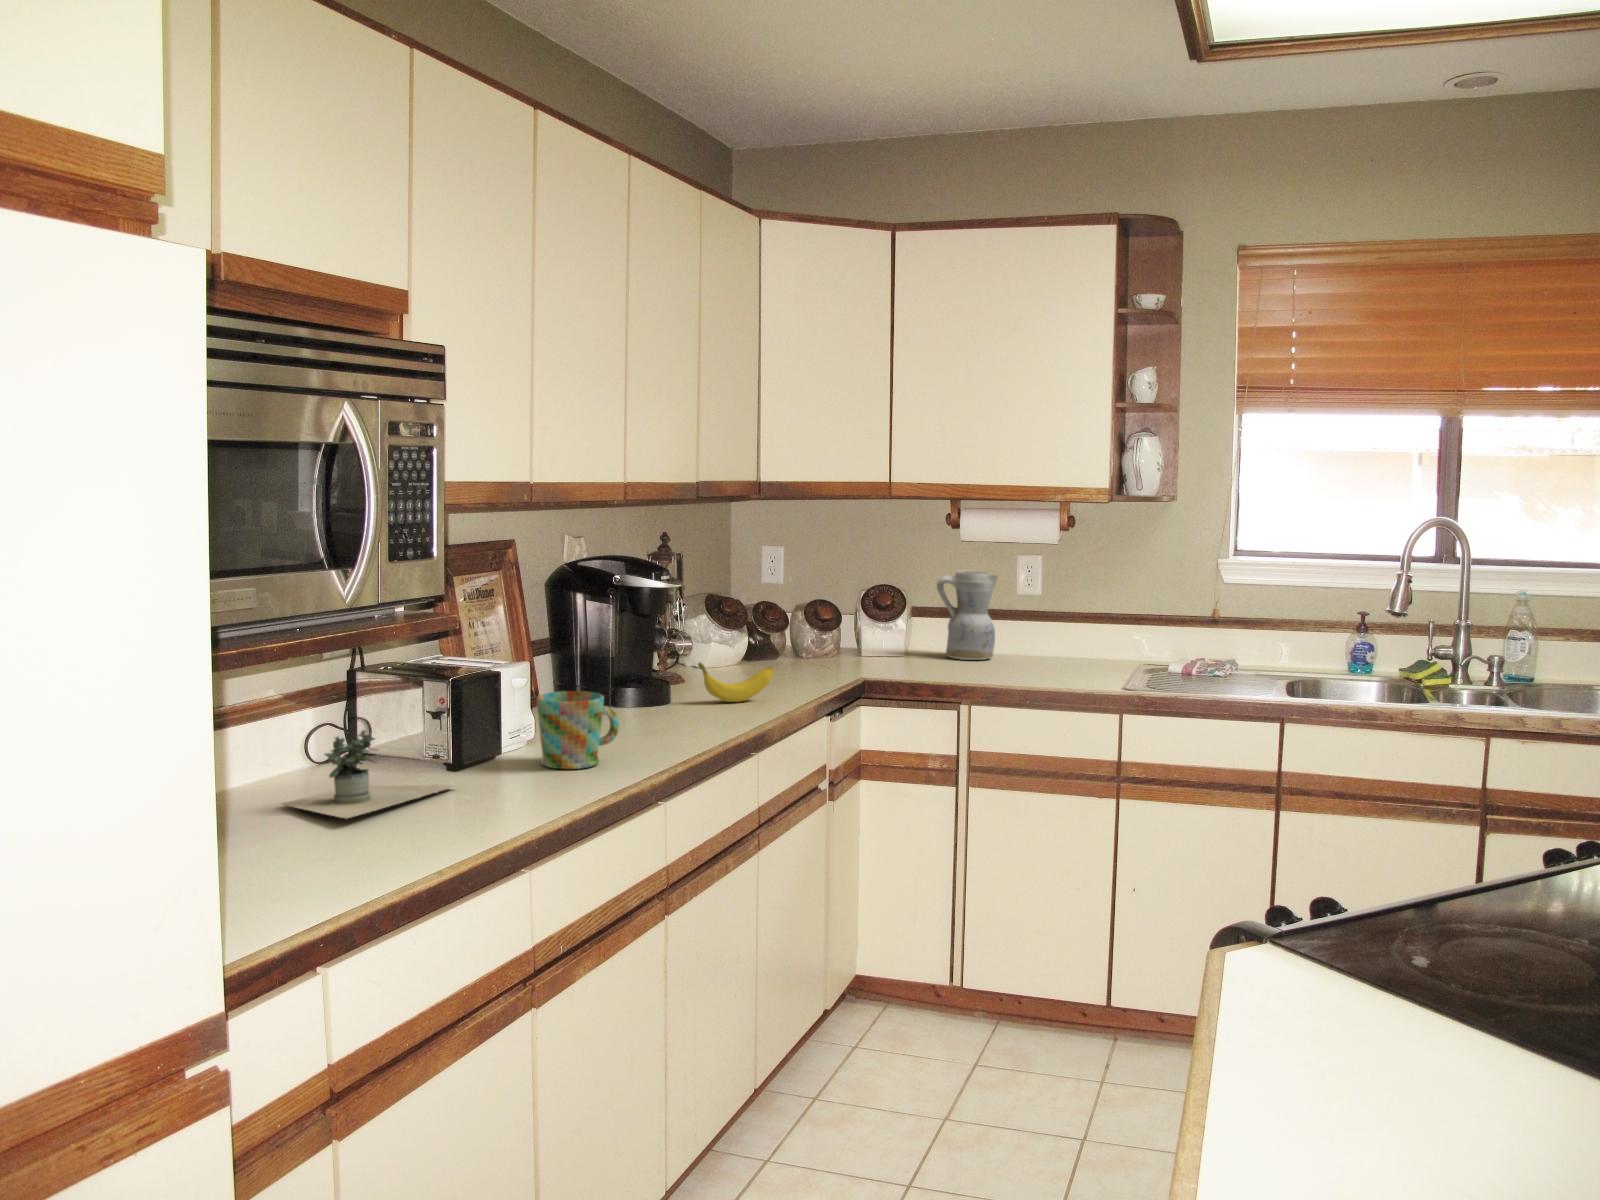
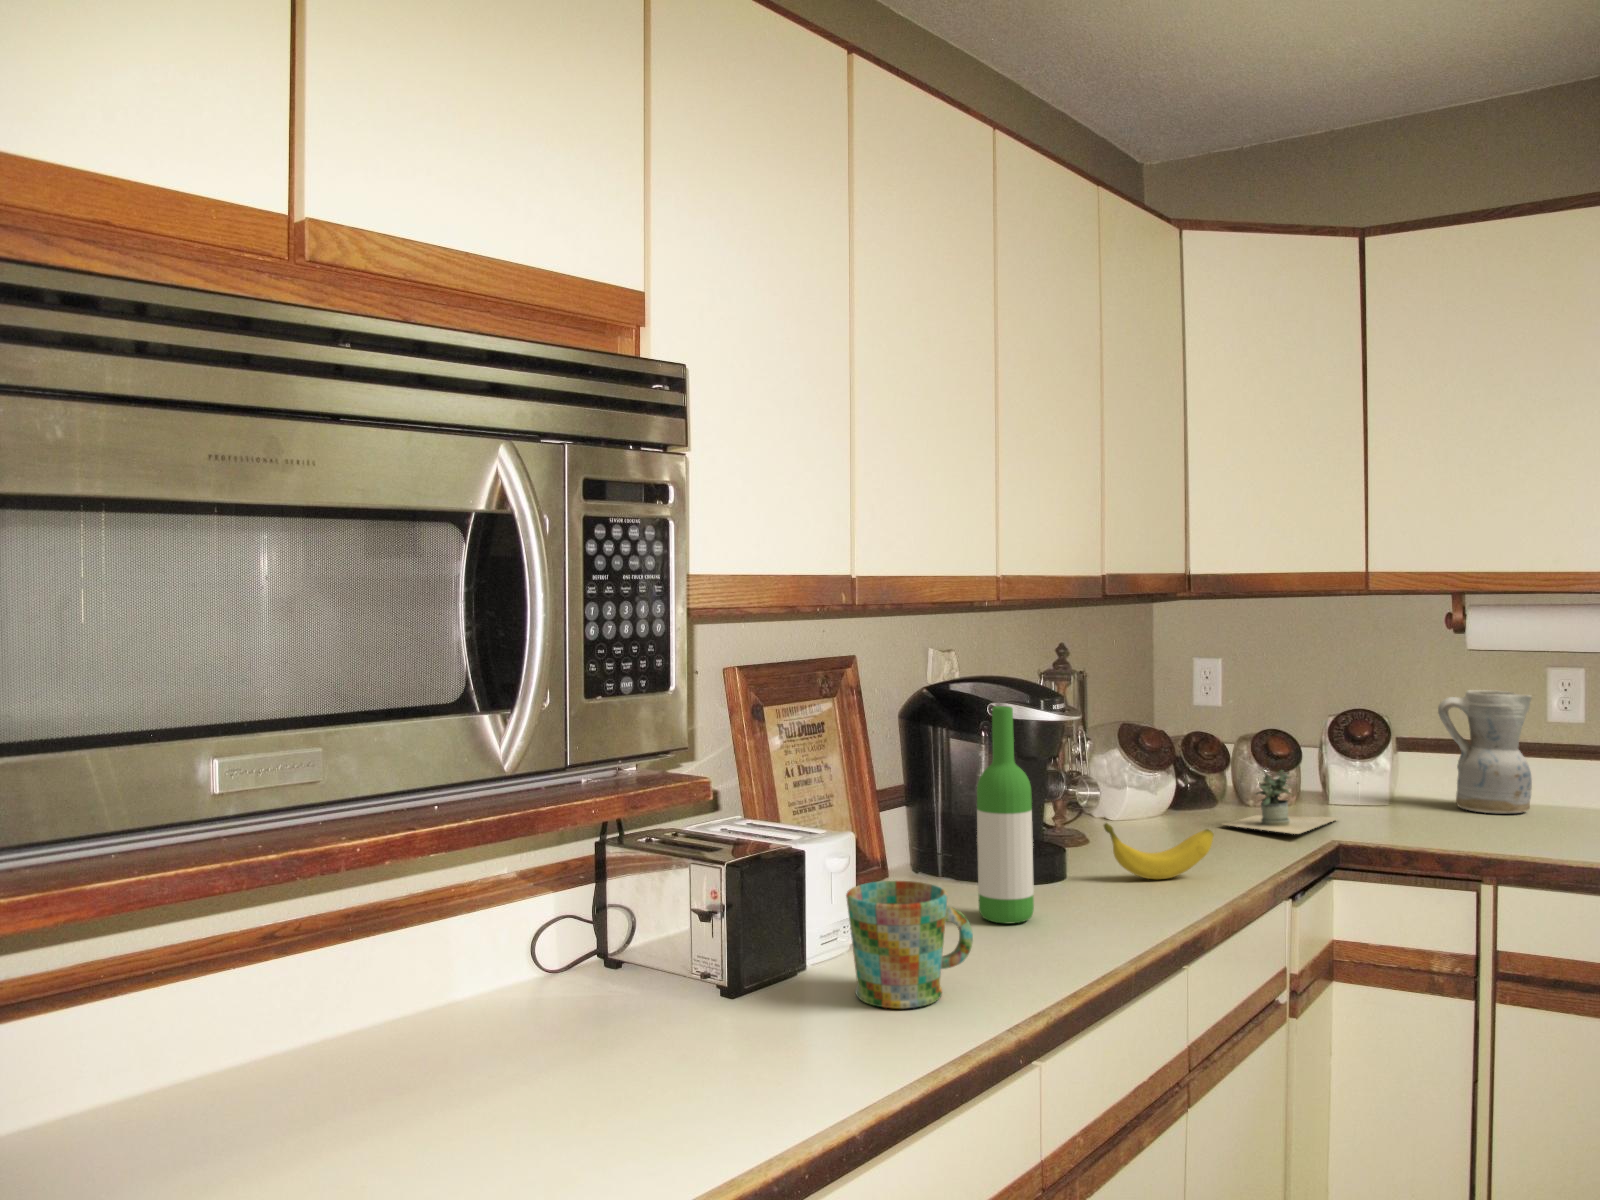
wine bottle: none [613,576,652,728] -> present [977,706,1034,923]
potted plant: present [282,730,495,818] -> present [1224,770,1337,834]

